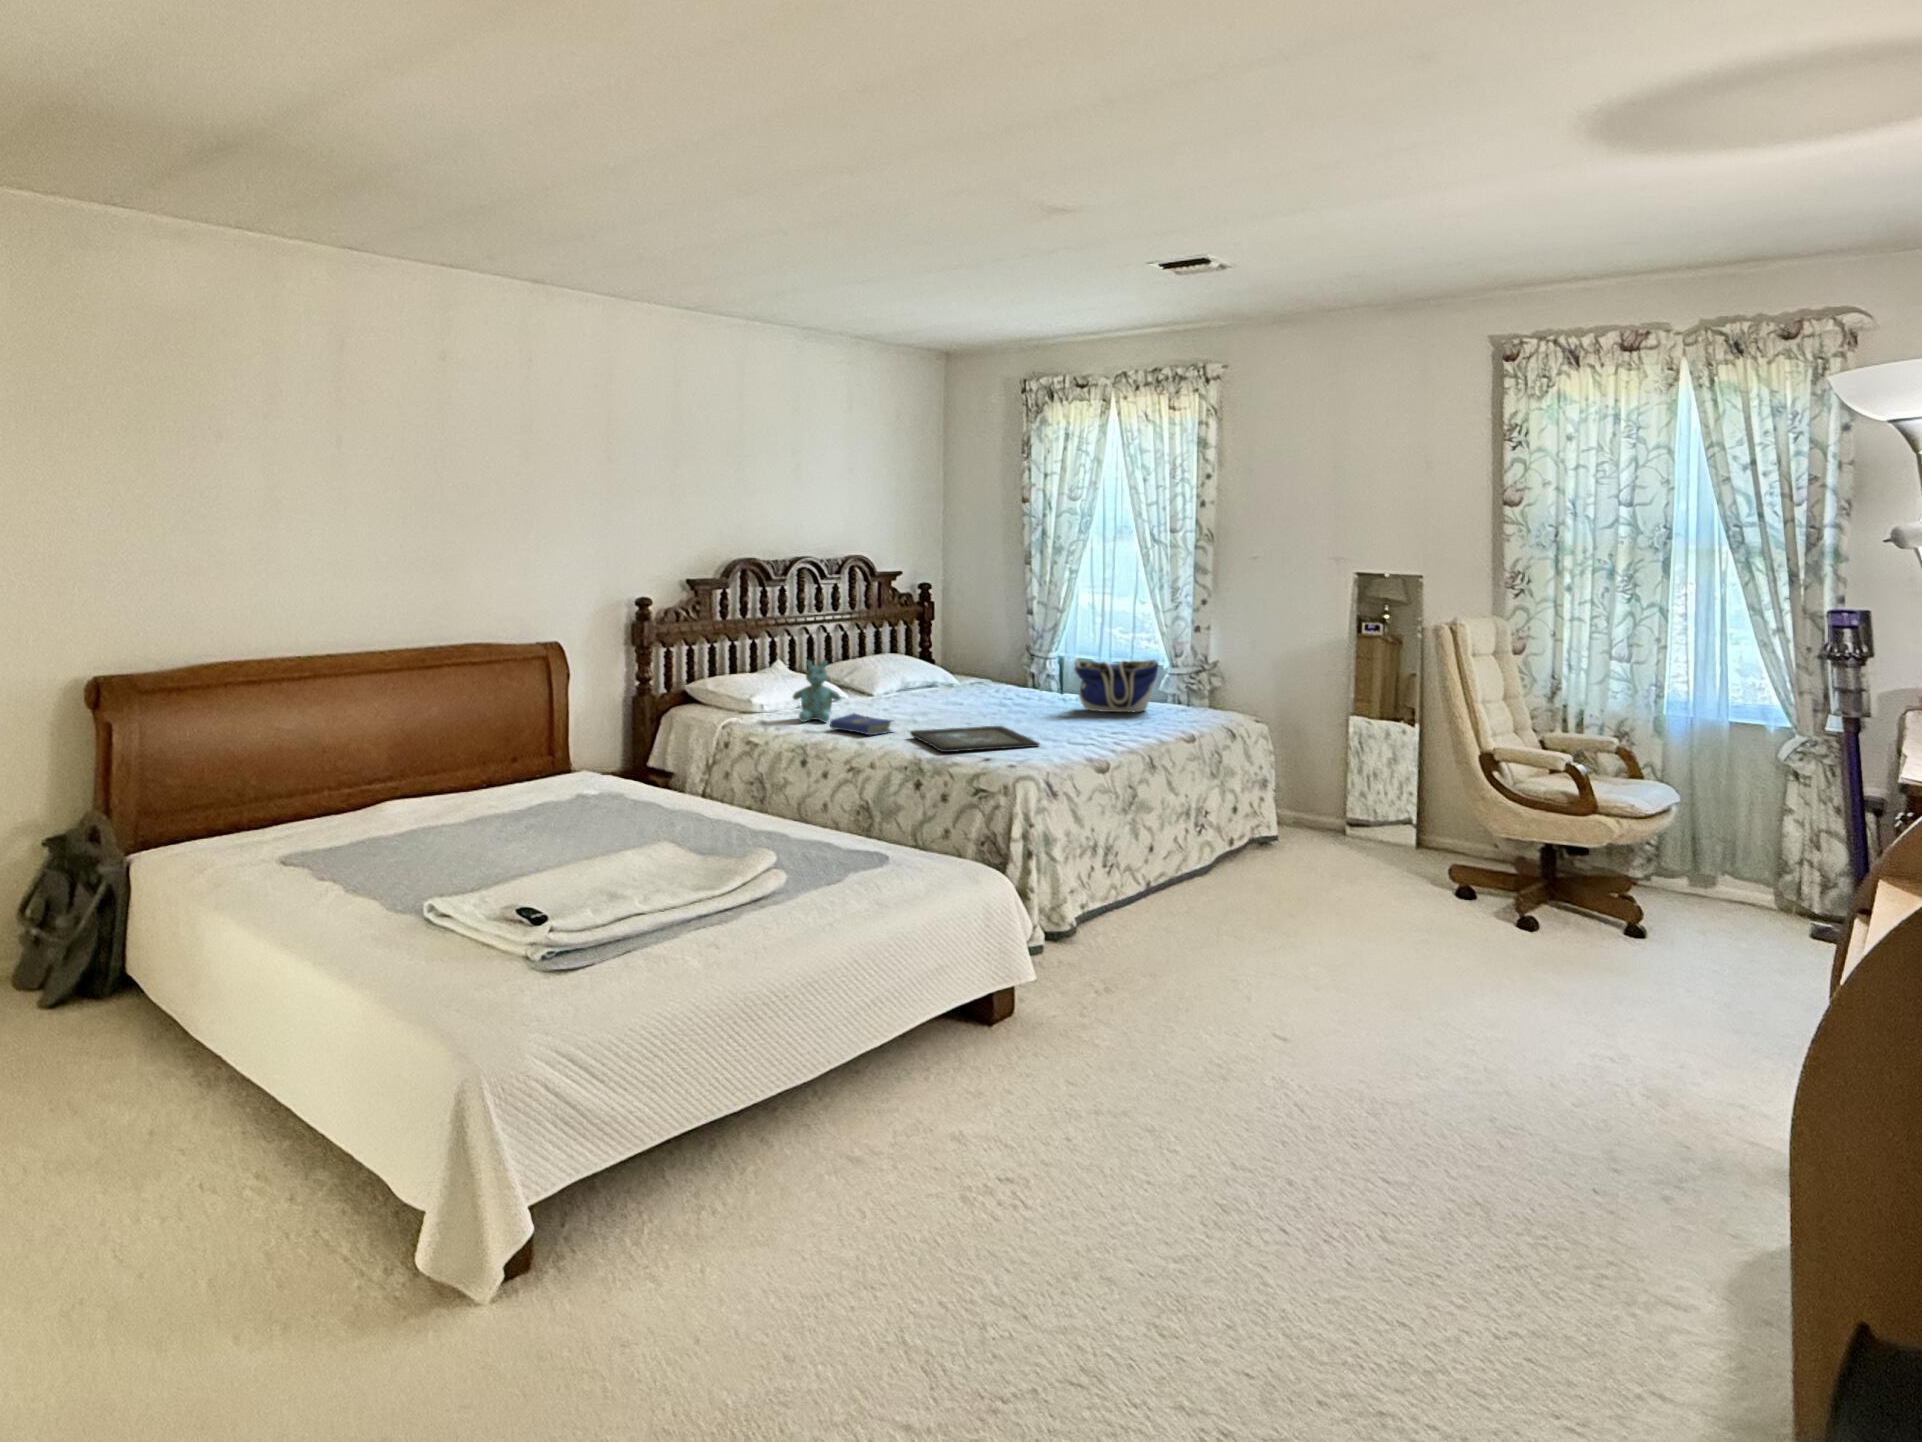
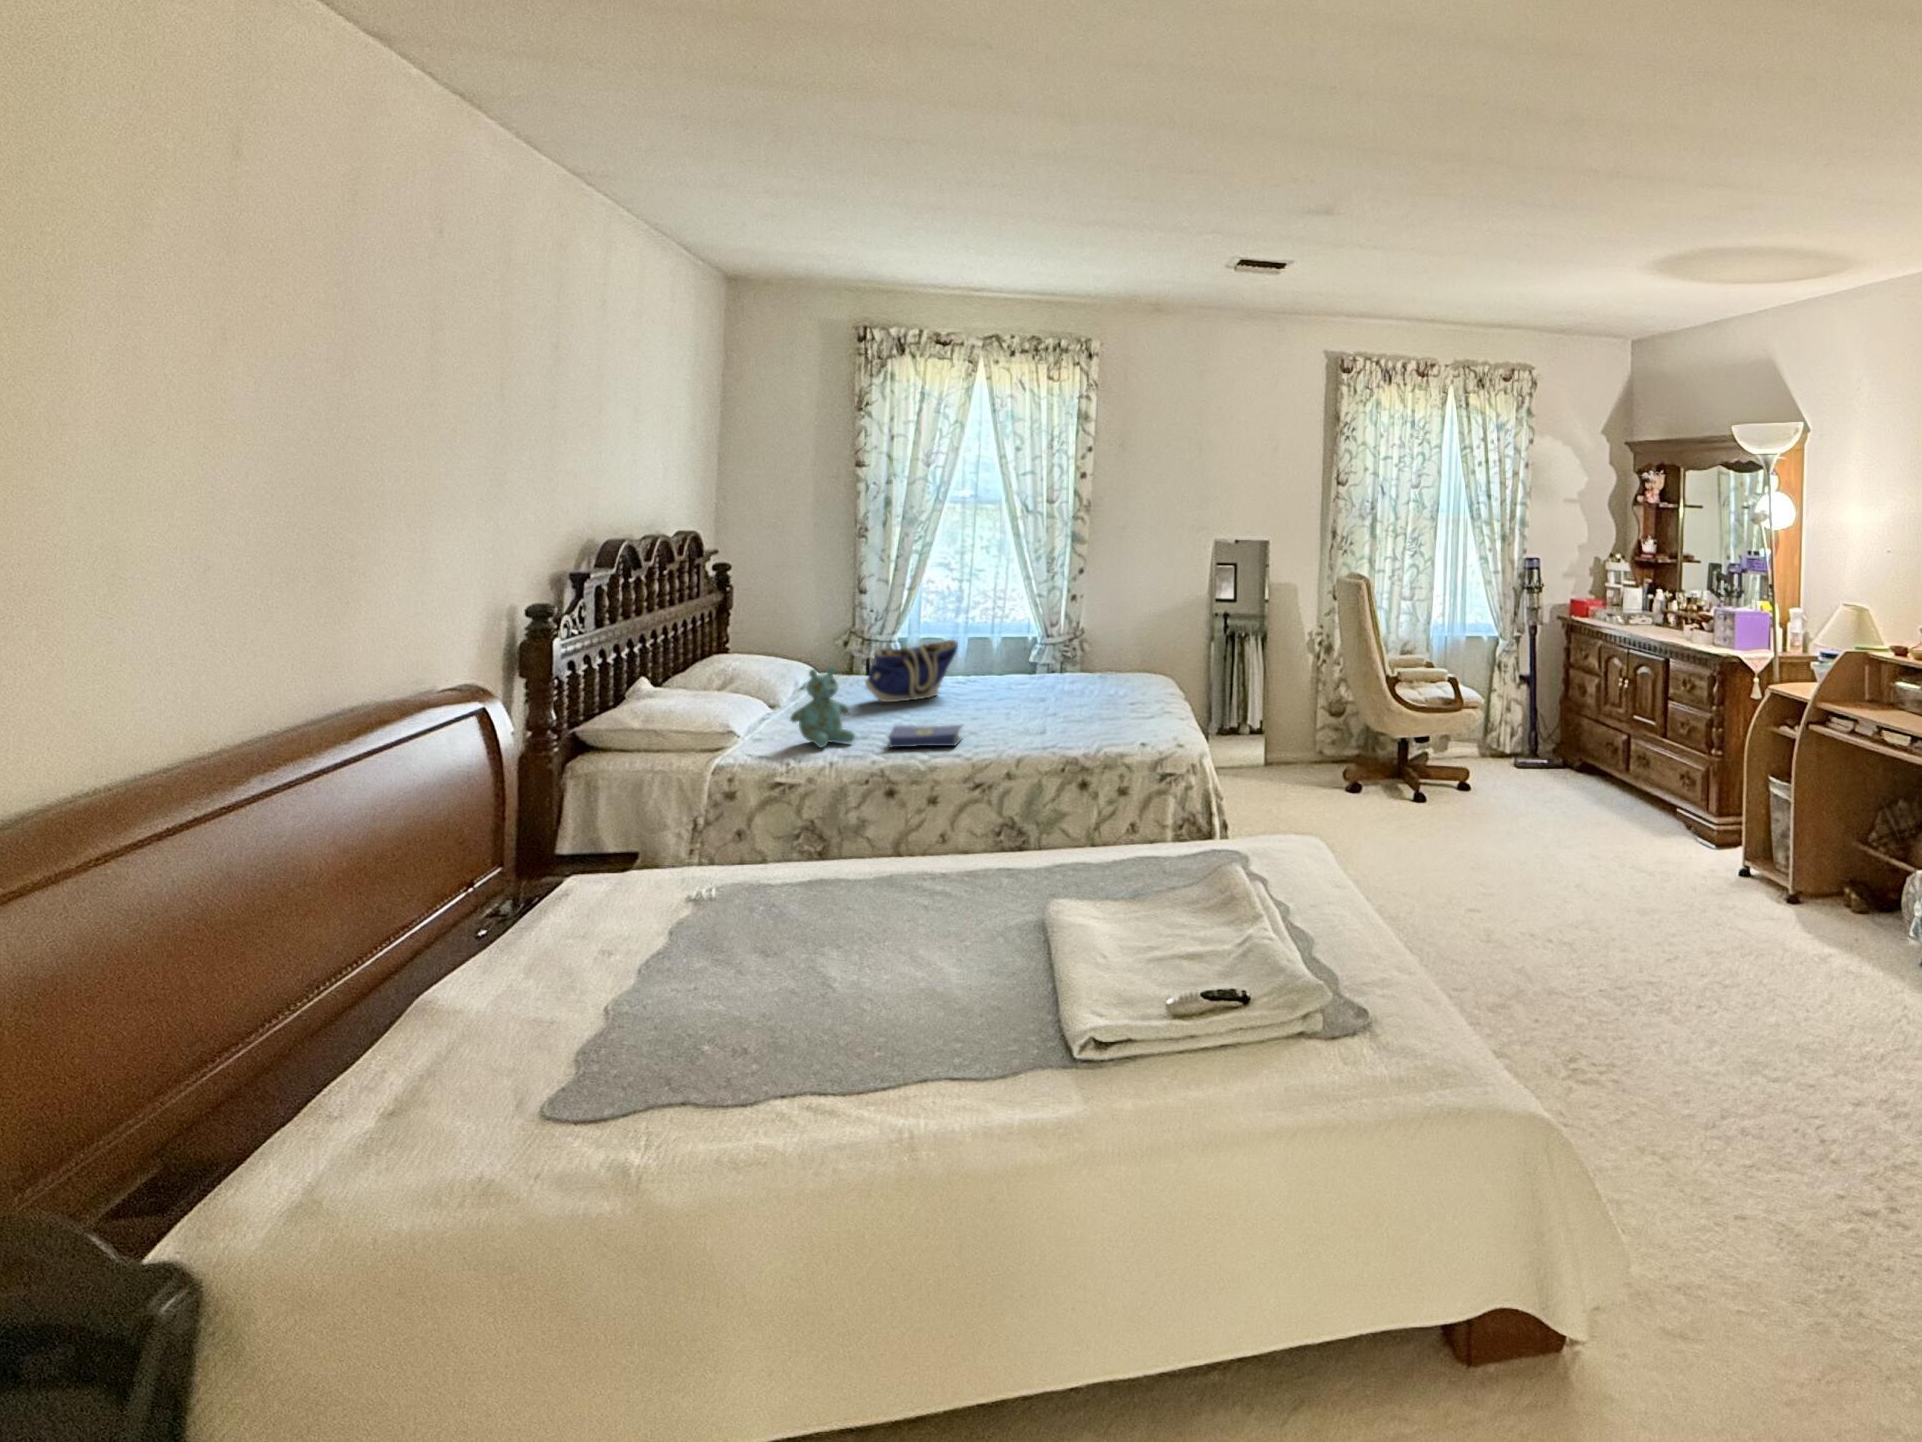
tote bag: present [1074,660,1159,712] -> present [865,640,958,702]
tray: present [910,726,1039,752] -> none [1002,713,1143,746]

